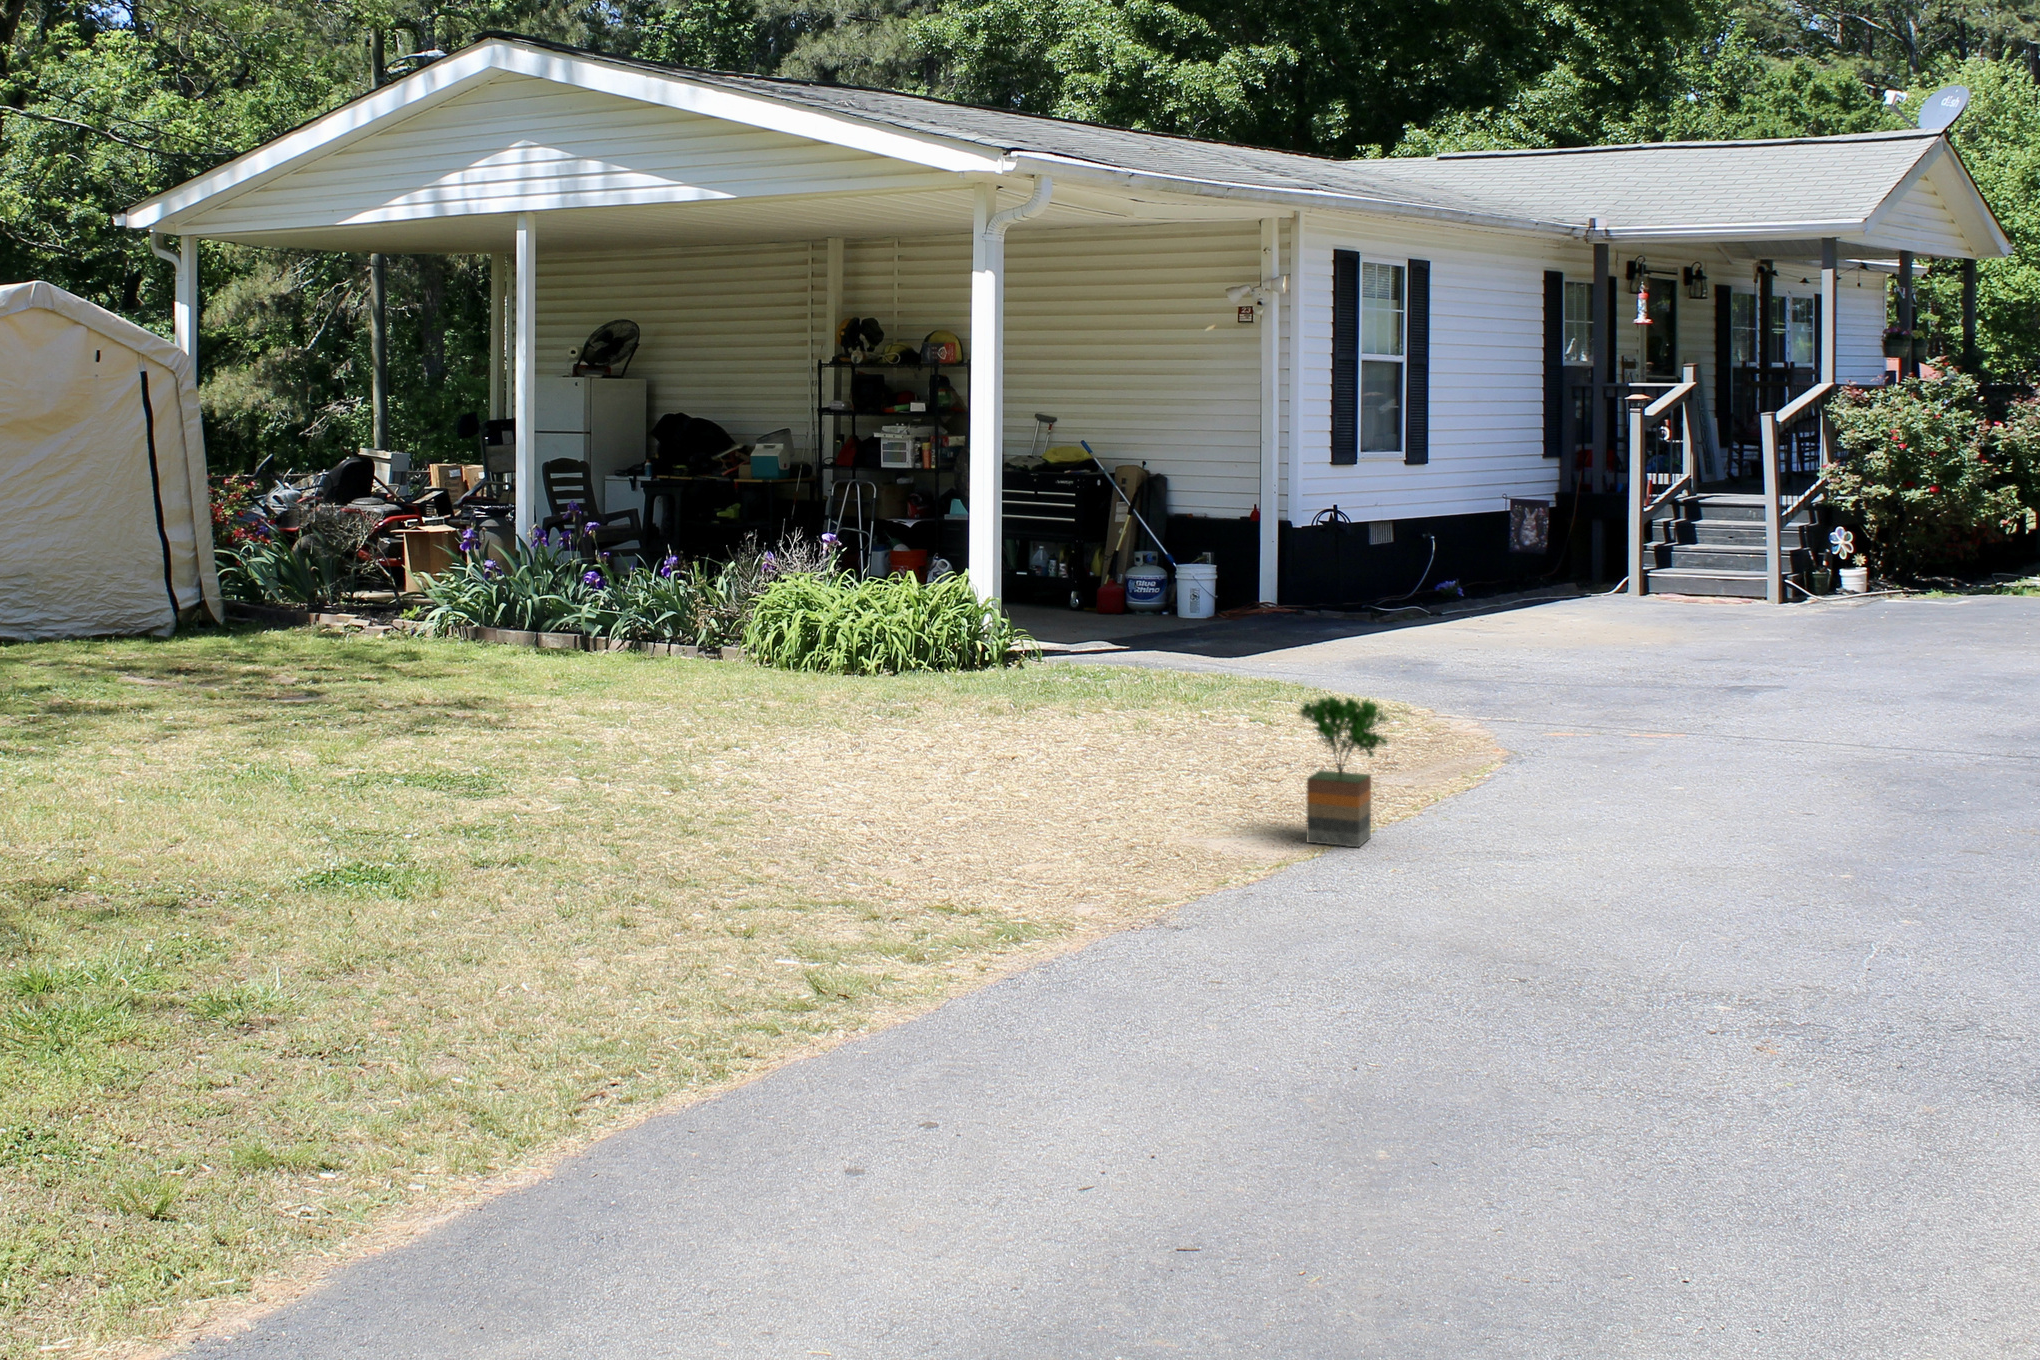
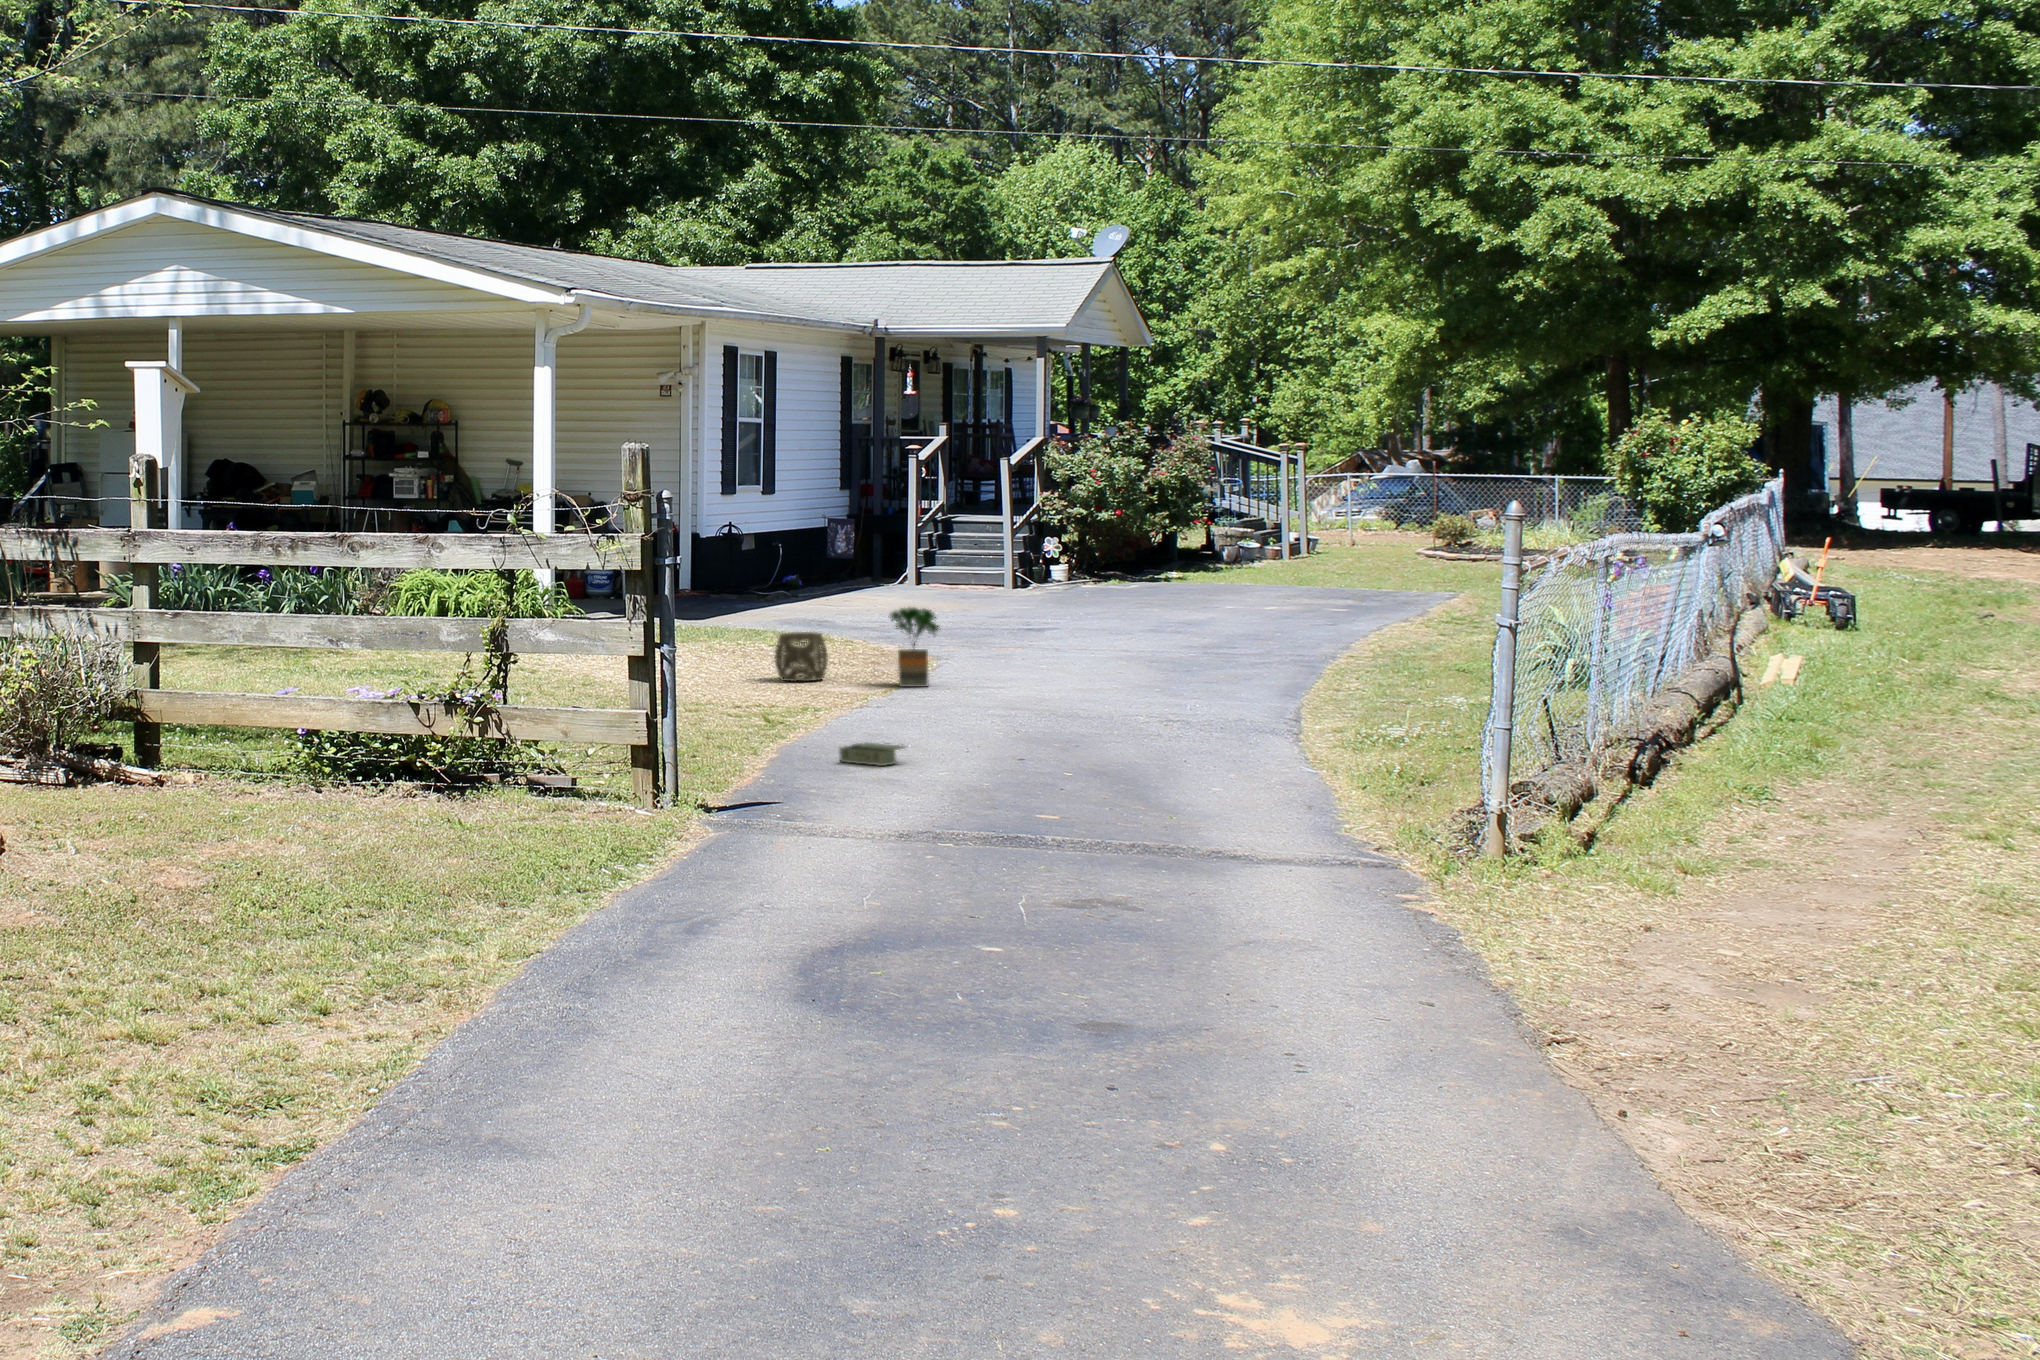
woven basket: none [1125,717,1219,809] -> present [774,632,828,681]
toolbox: none [746,1125,892,1222] -> present [839,743,904,766]

